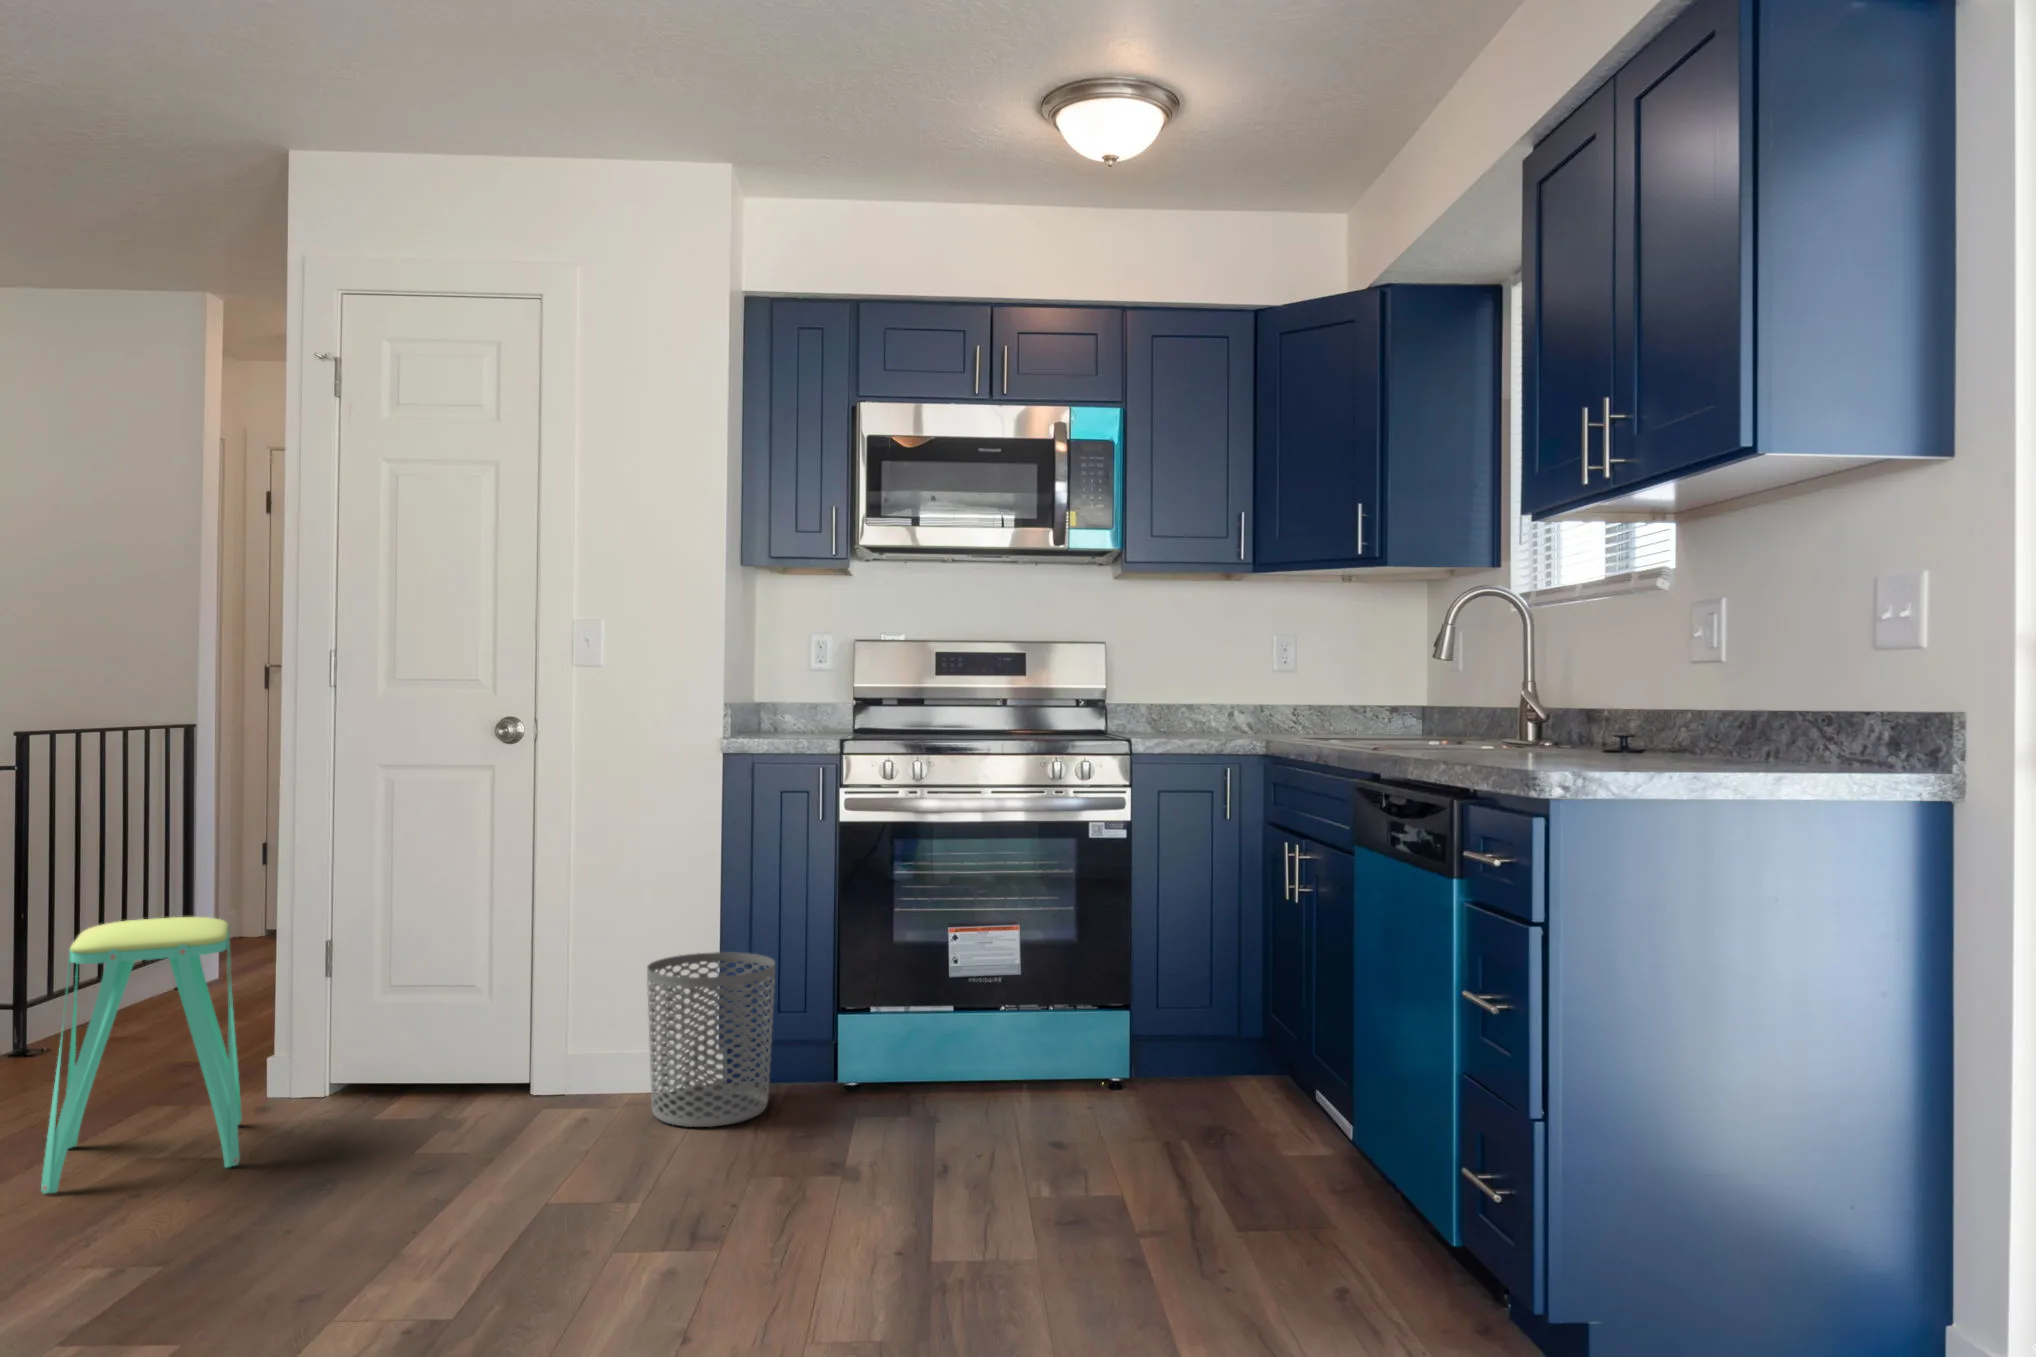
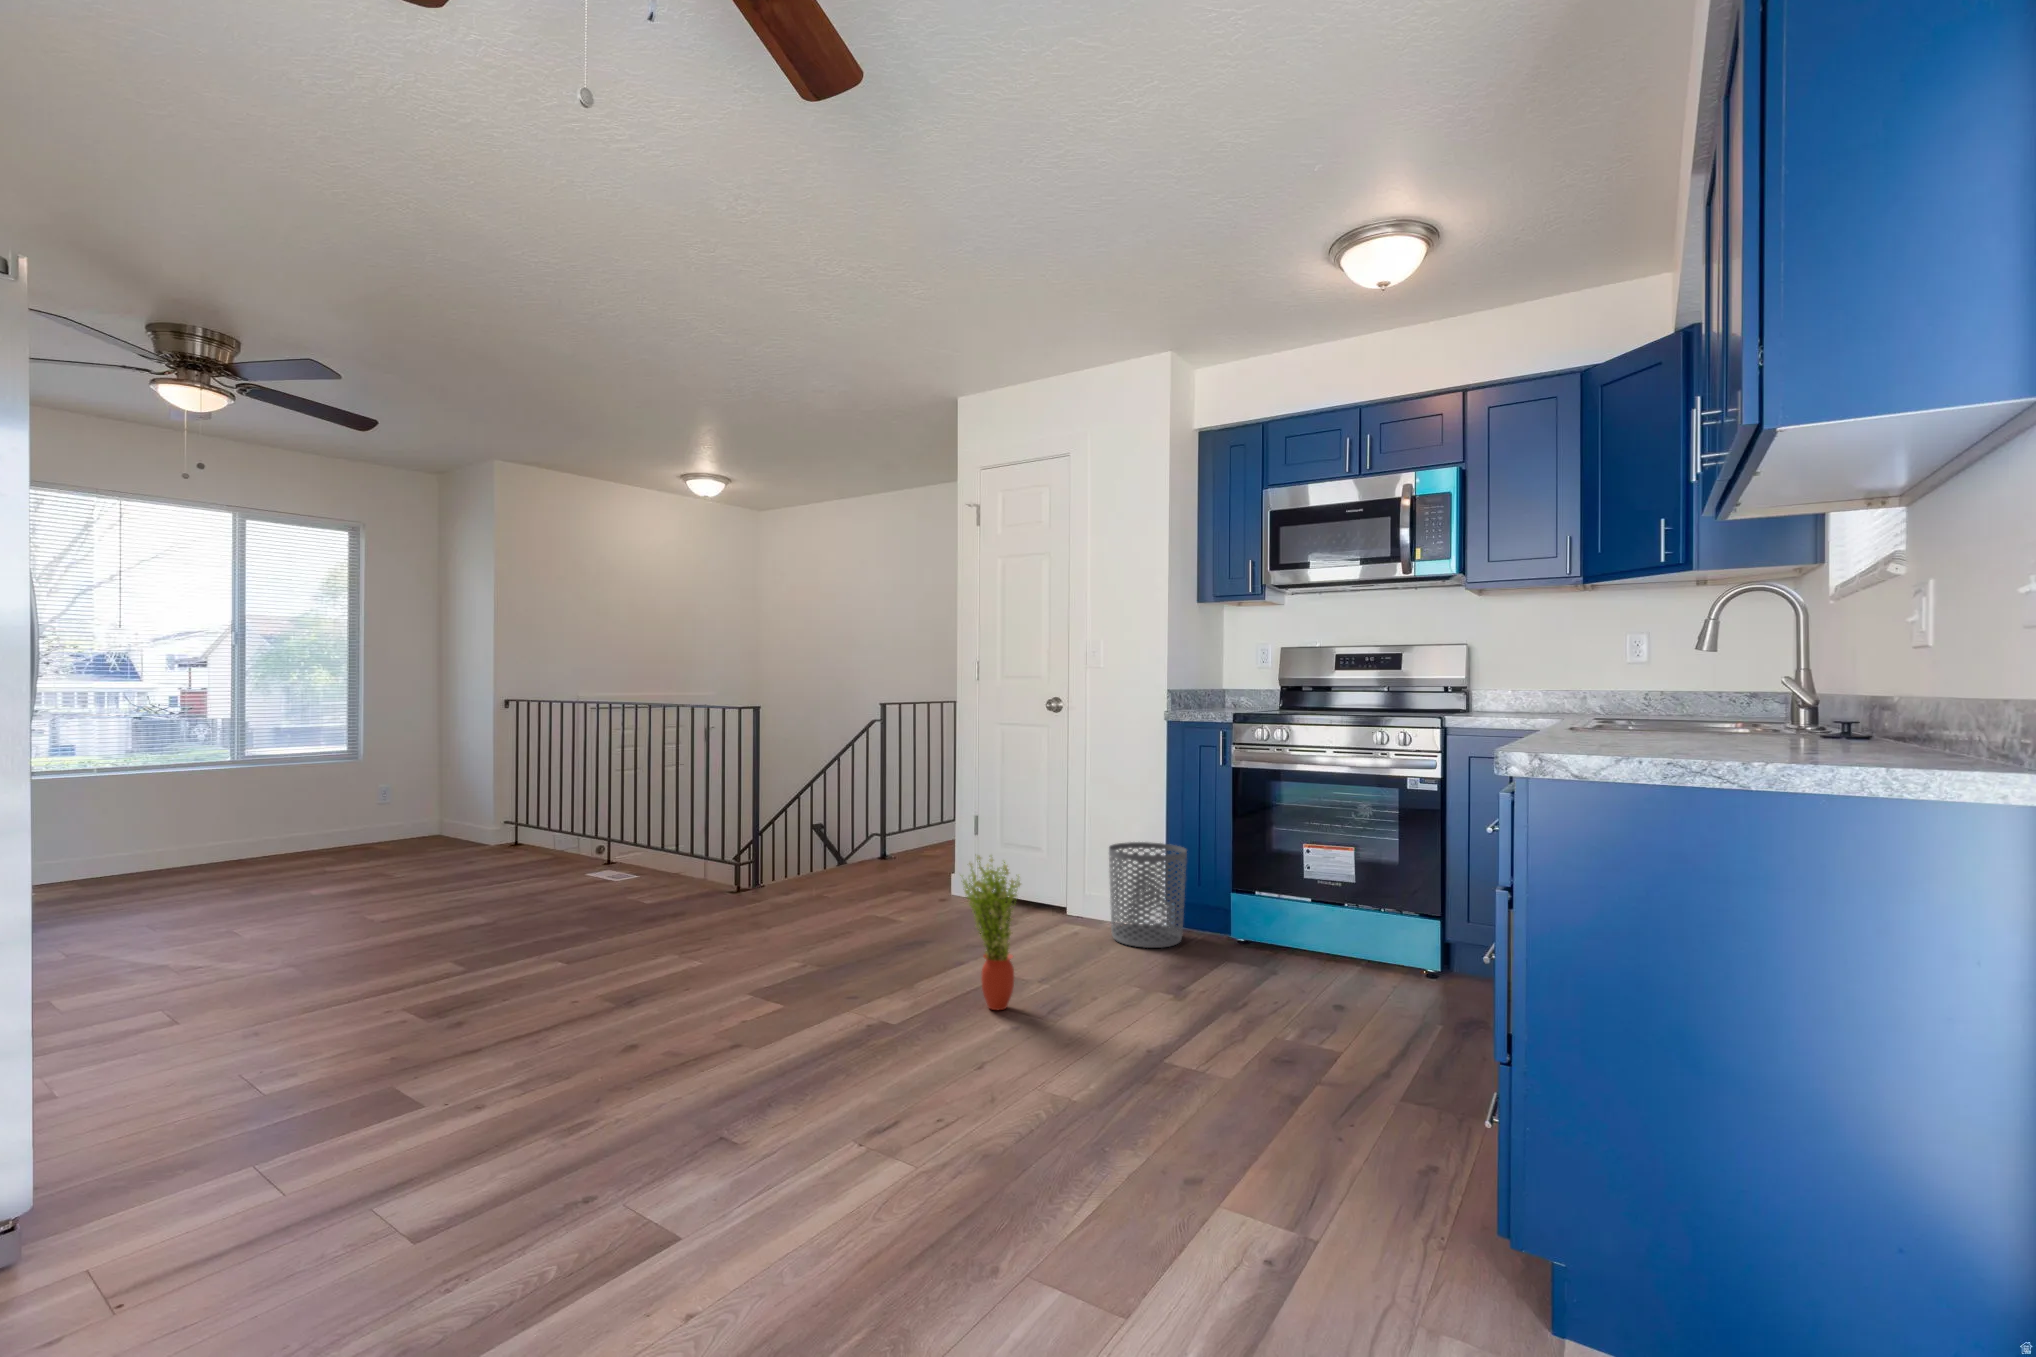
stool: present [41,917,242,1193] -> none [831,793,927,920]
potted plant: none [525,1018,649,1300] -> present [963,856,1021,1010]

